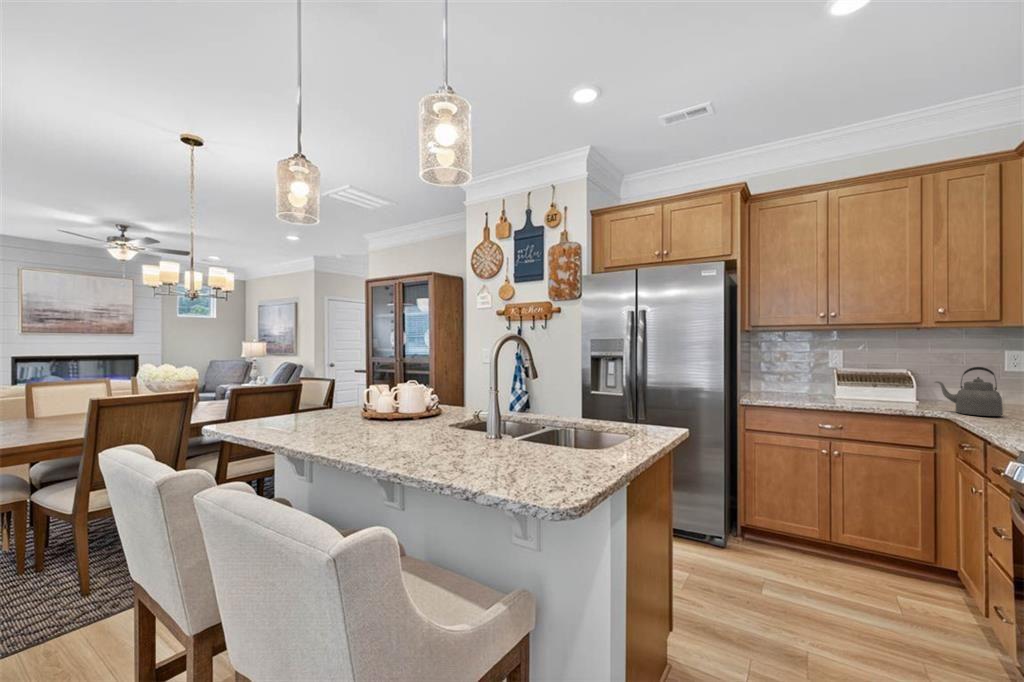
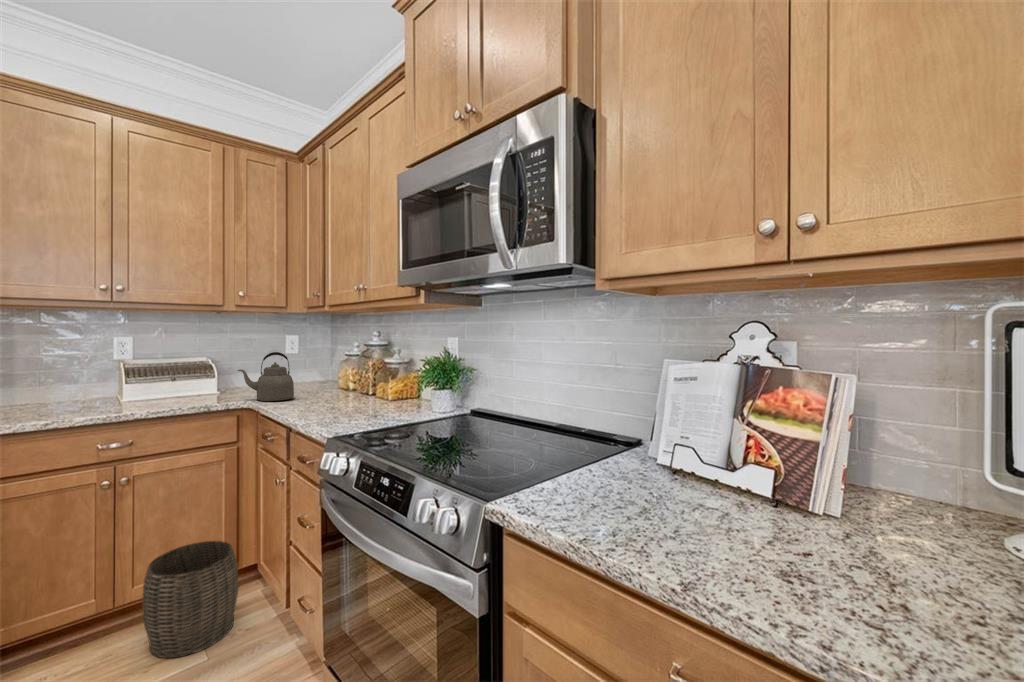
woven basket: none [848,520,929,610] -> present [142,541,238,658]

